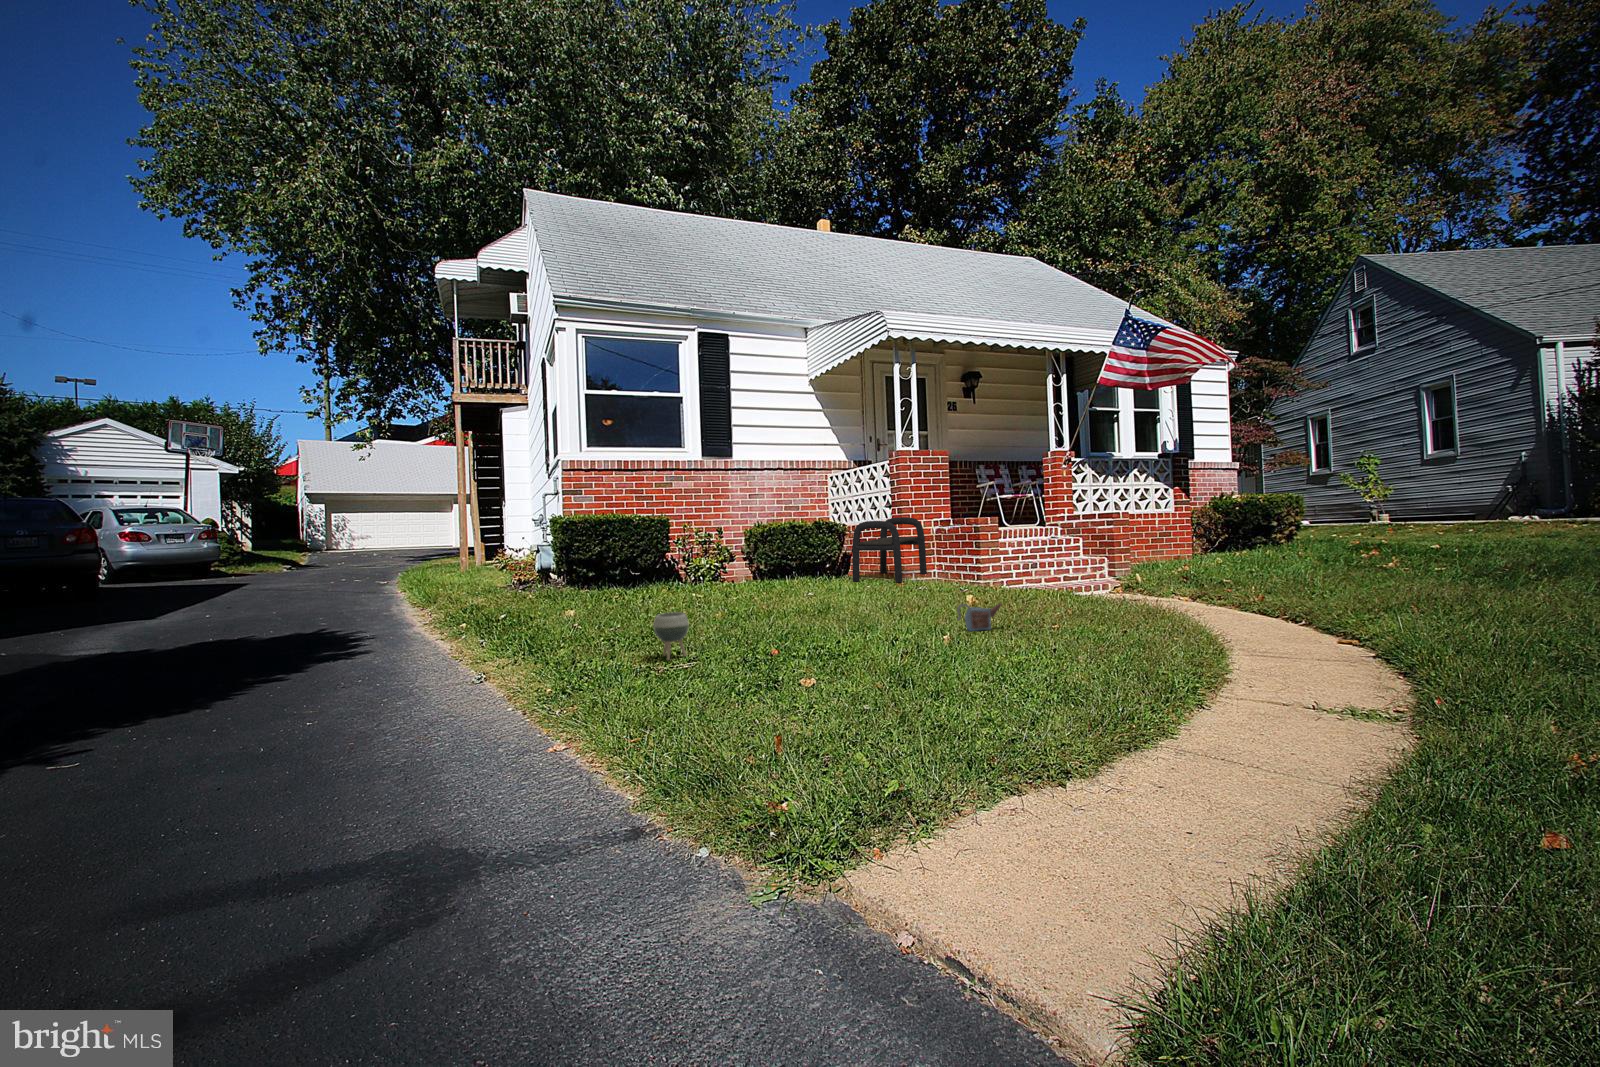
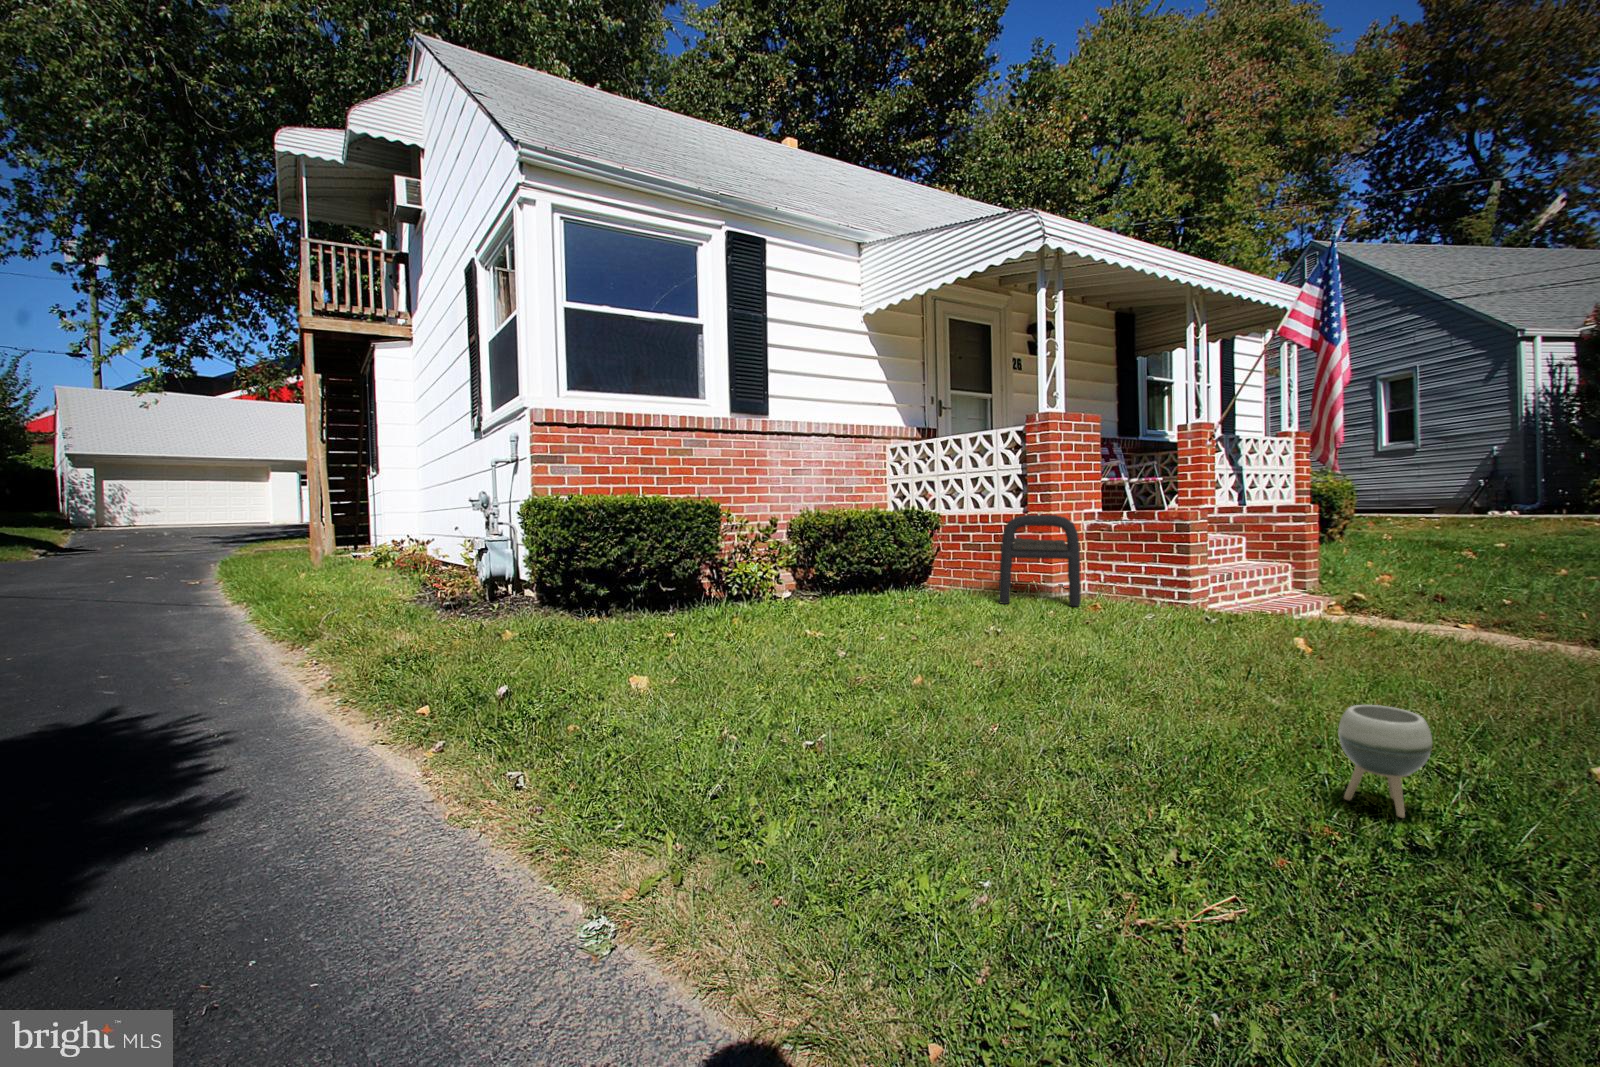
watering can: present [957,603,1002,631] -> none [1484,683,1543,741]
planter: present [654,612,689,660] -> present [1339,705,1432,818]

